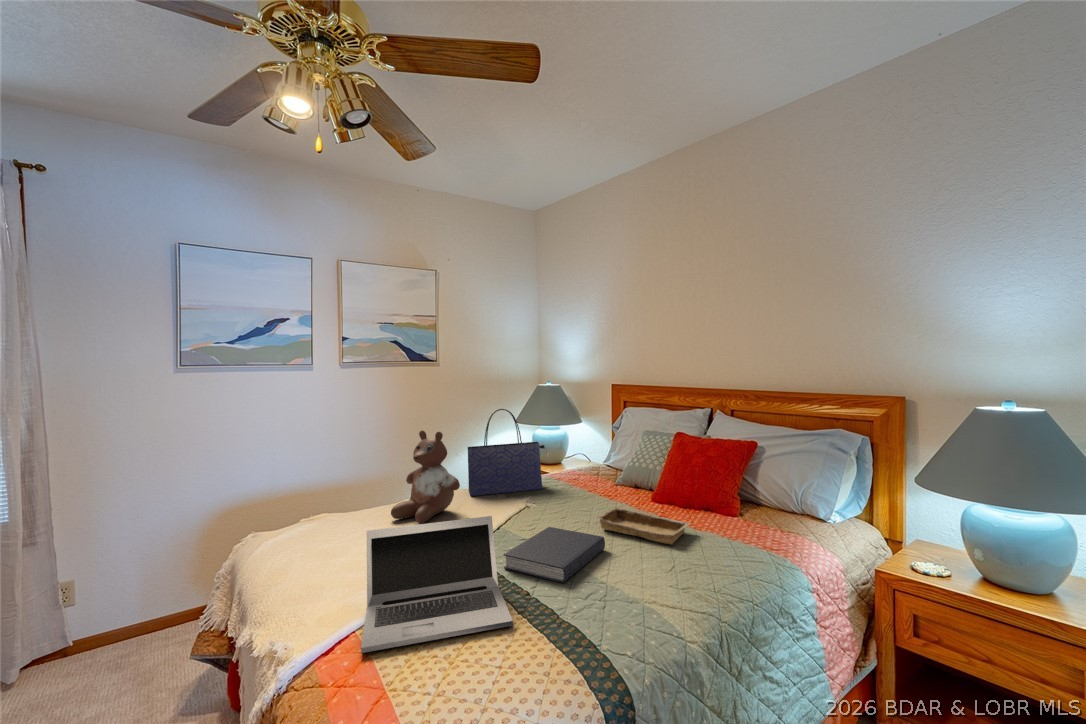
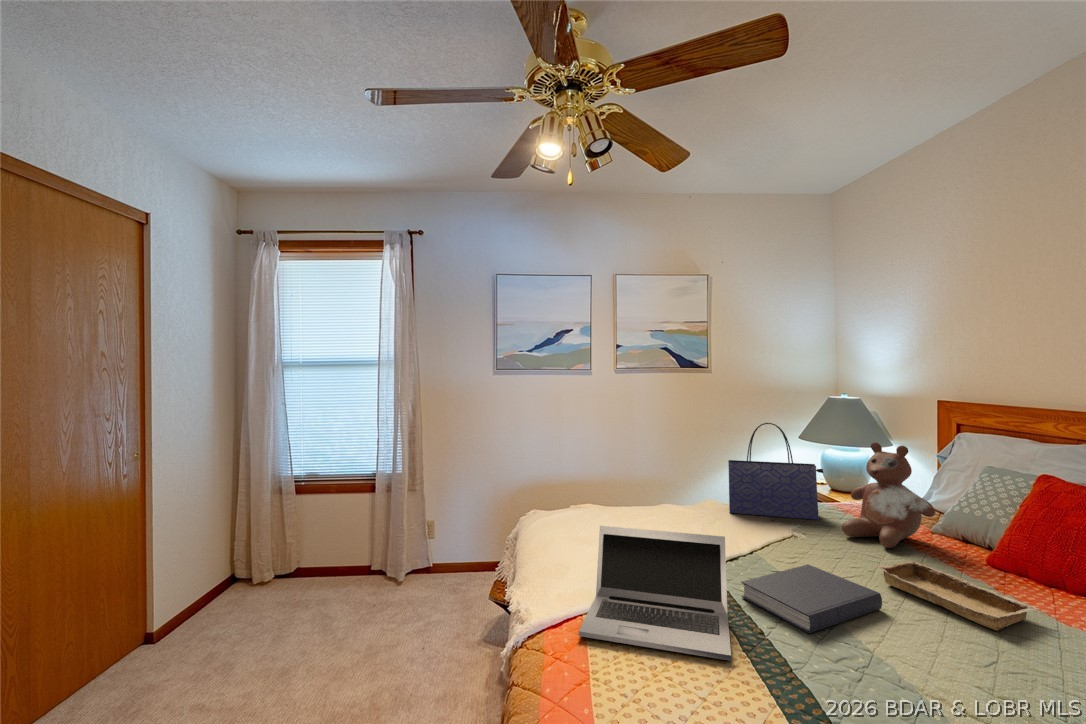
stuffed bear: present [391,430,460,524] -> present [842,442,935,548]

